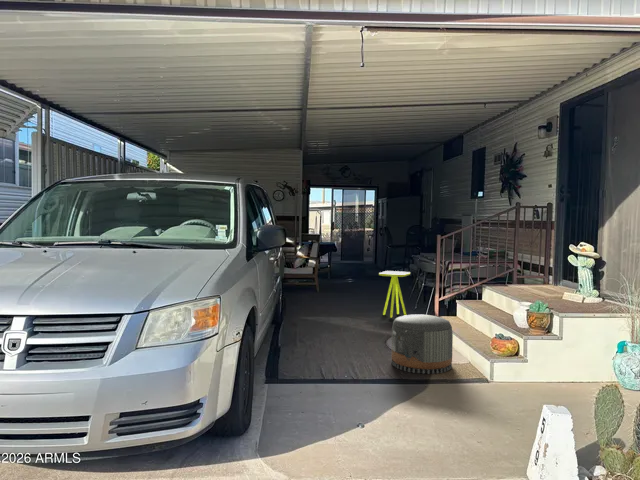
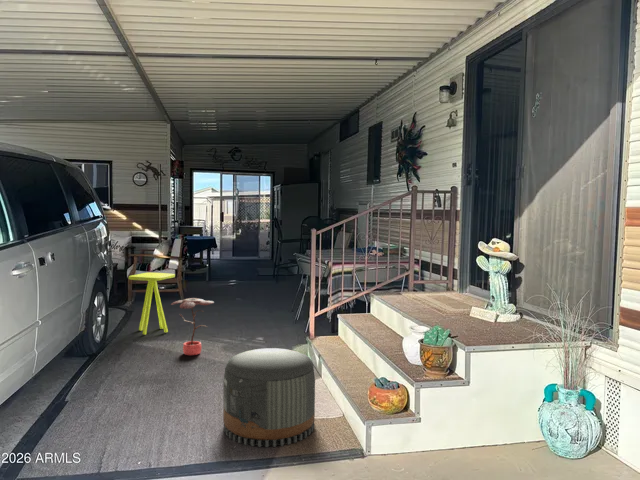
side table: present [379,271,410,318] -> present [129,273,175,335]
potted plant: none [335,285,365,326] -> present [171,298,213,355]

